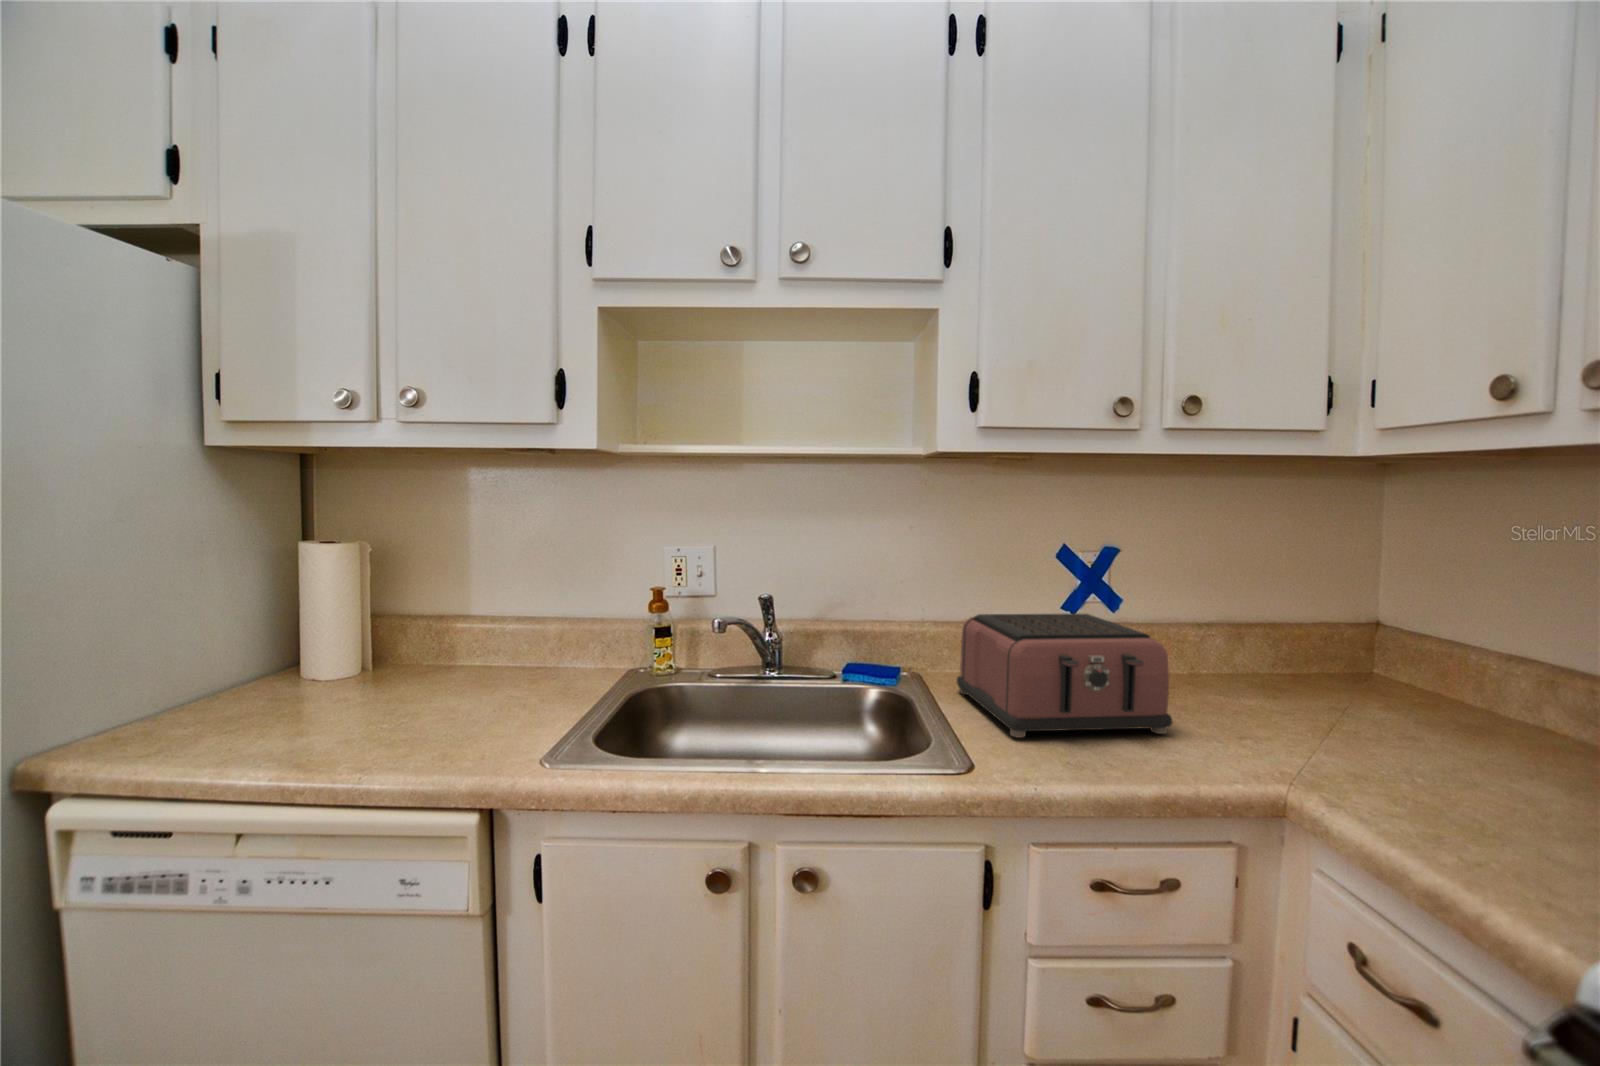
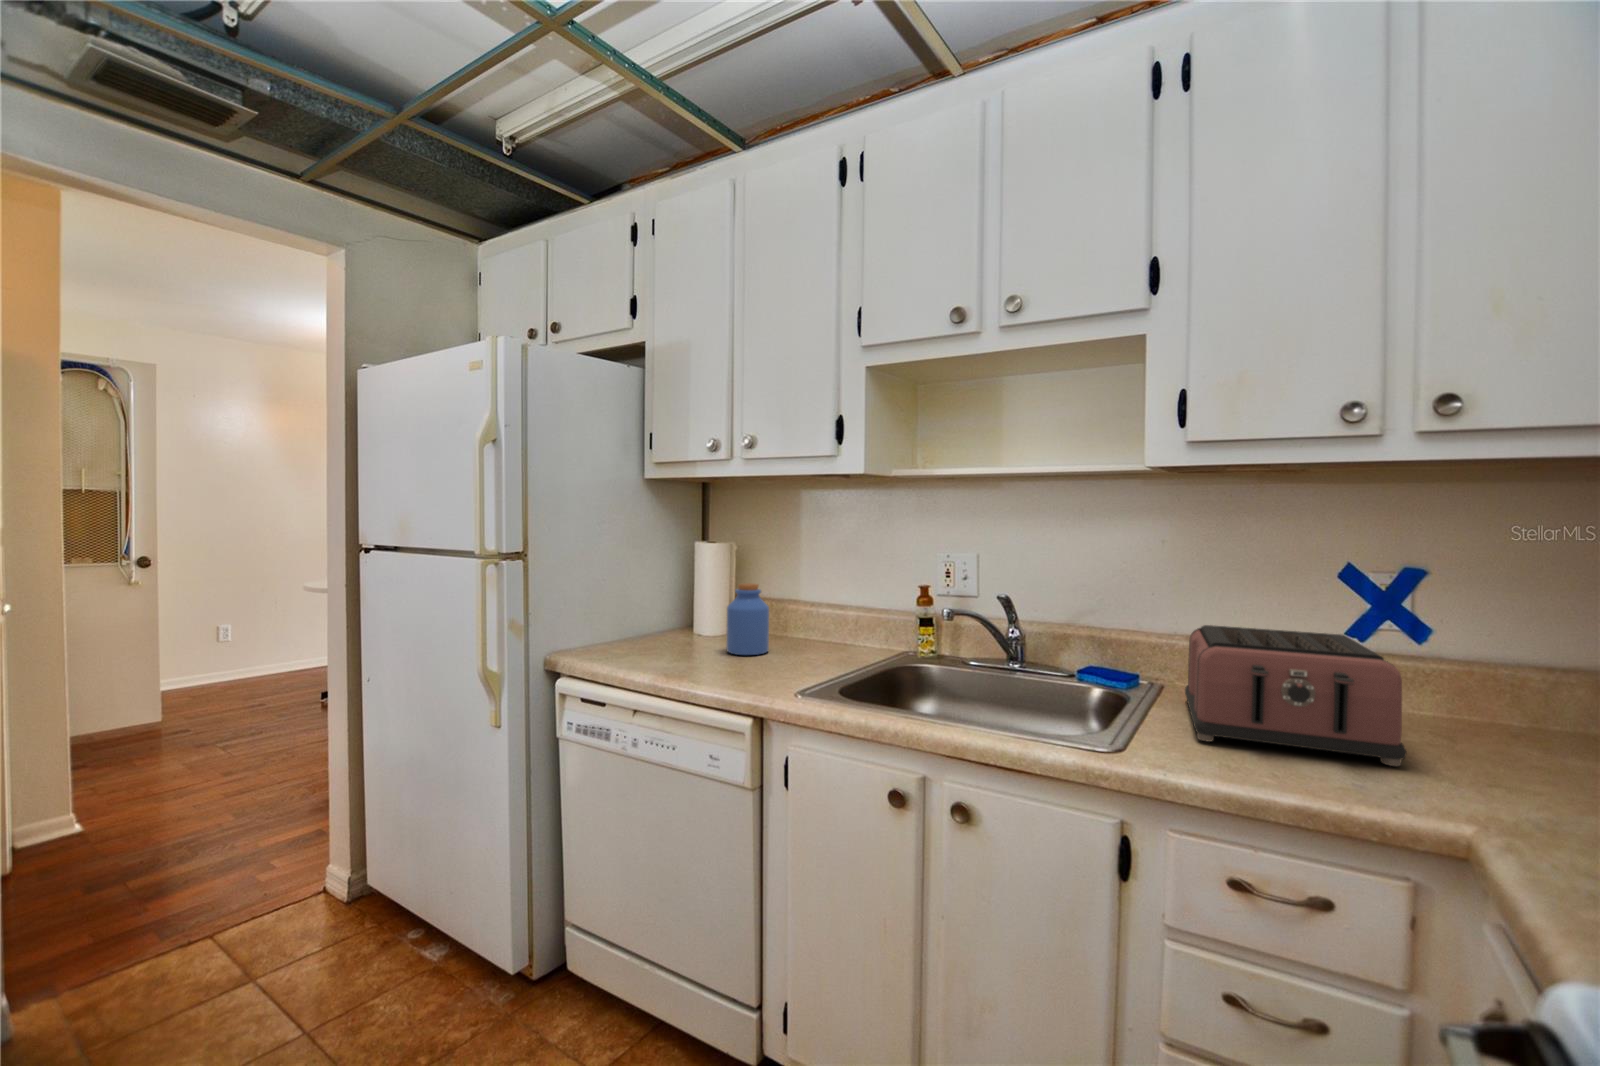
jar: none [379,603,449,710] -> present [726,583,769,655]

